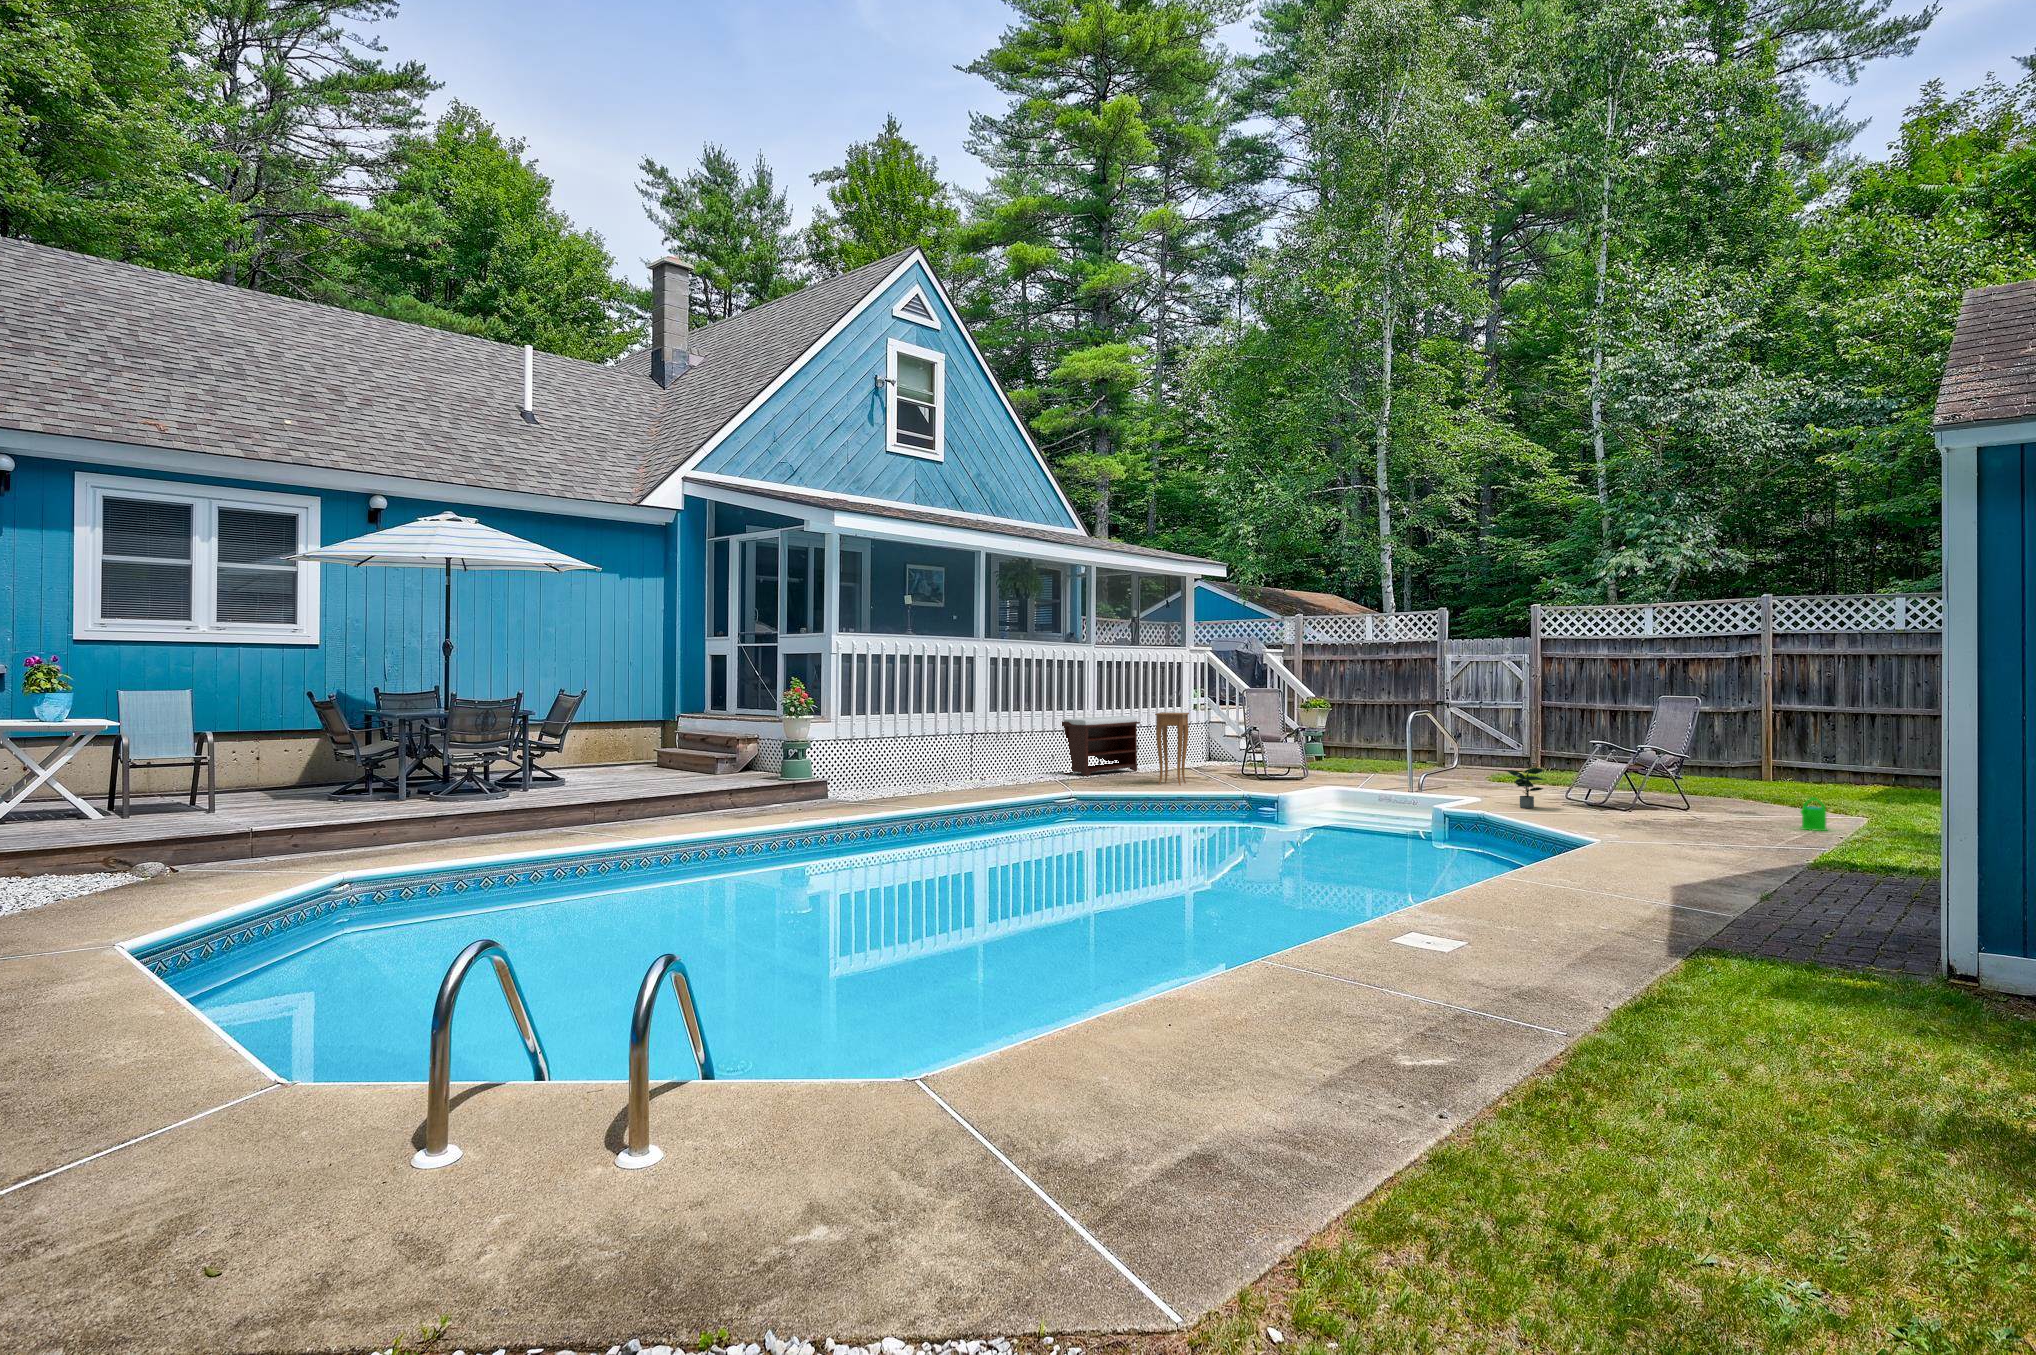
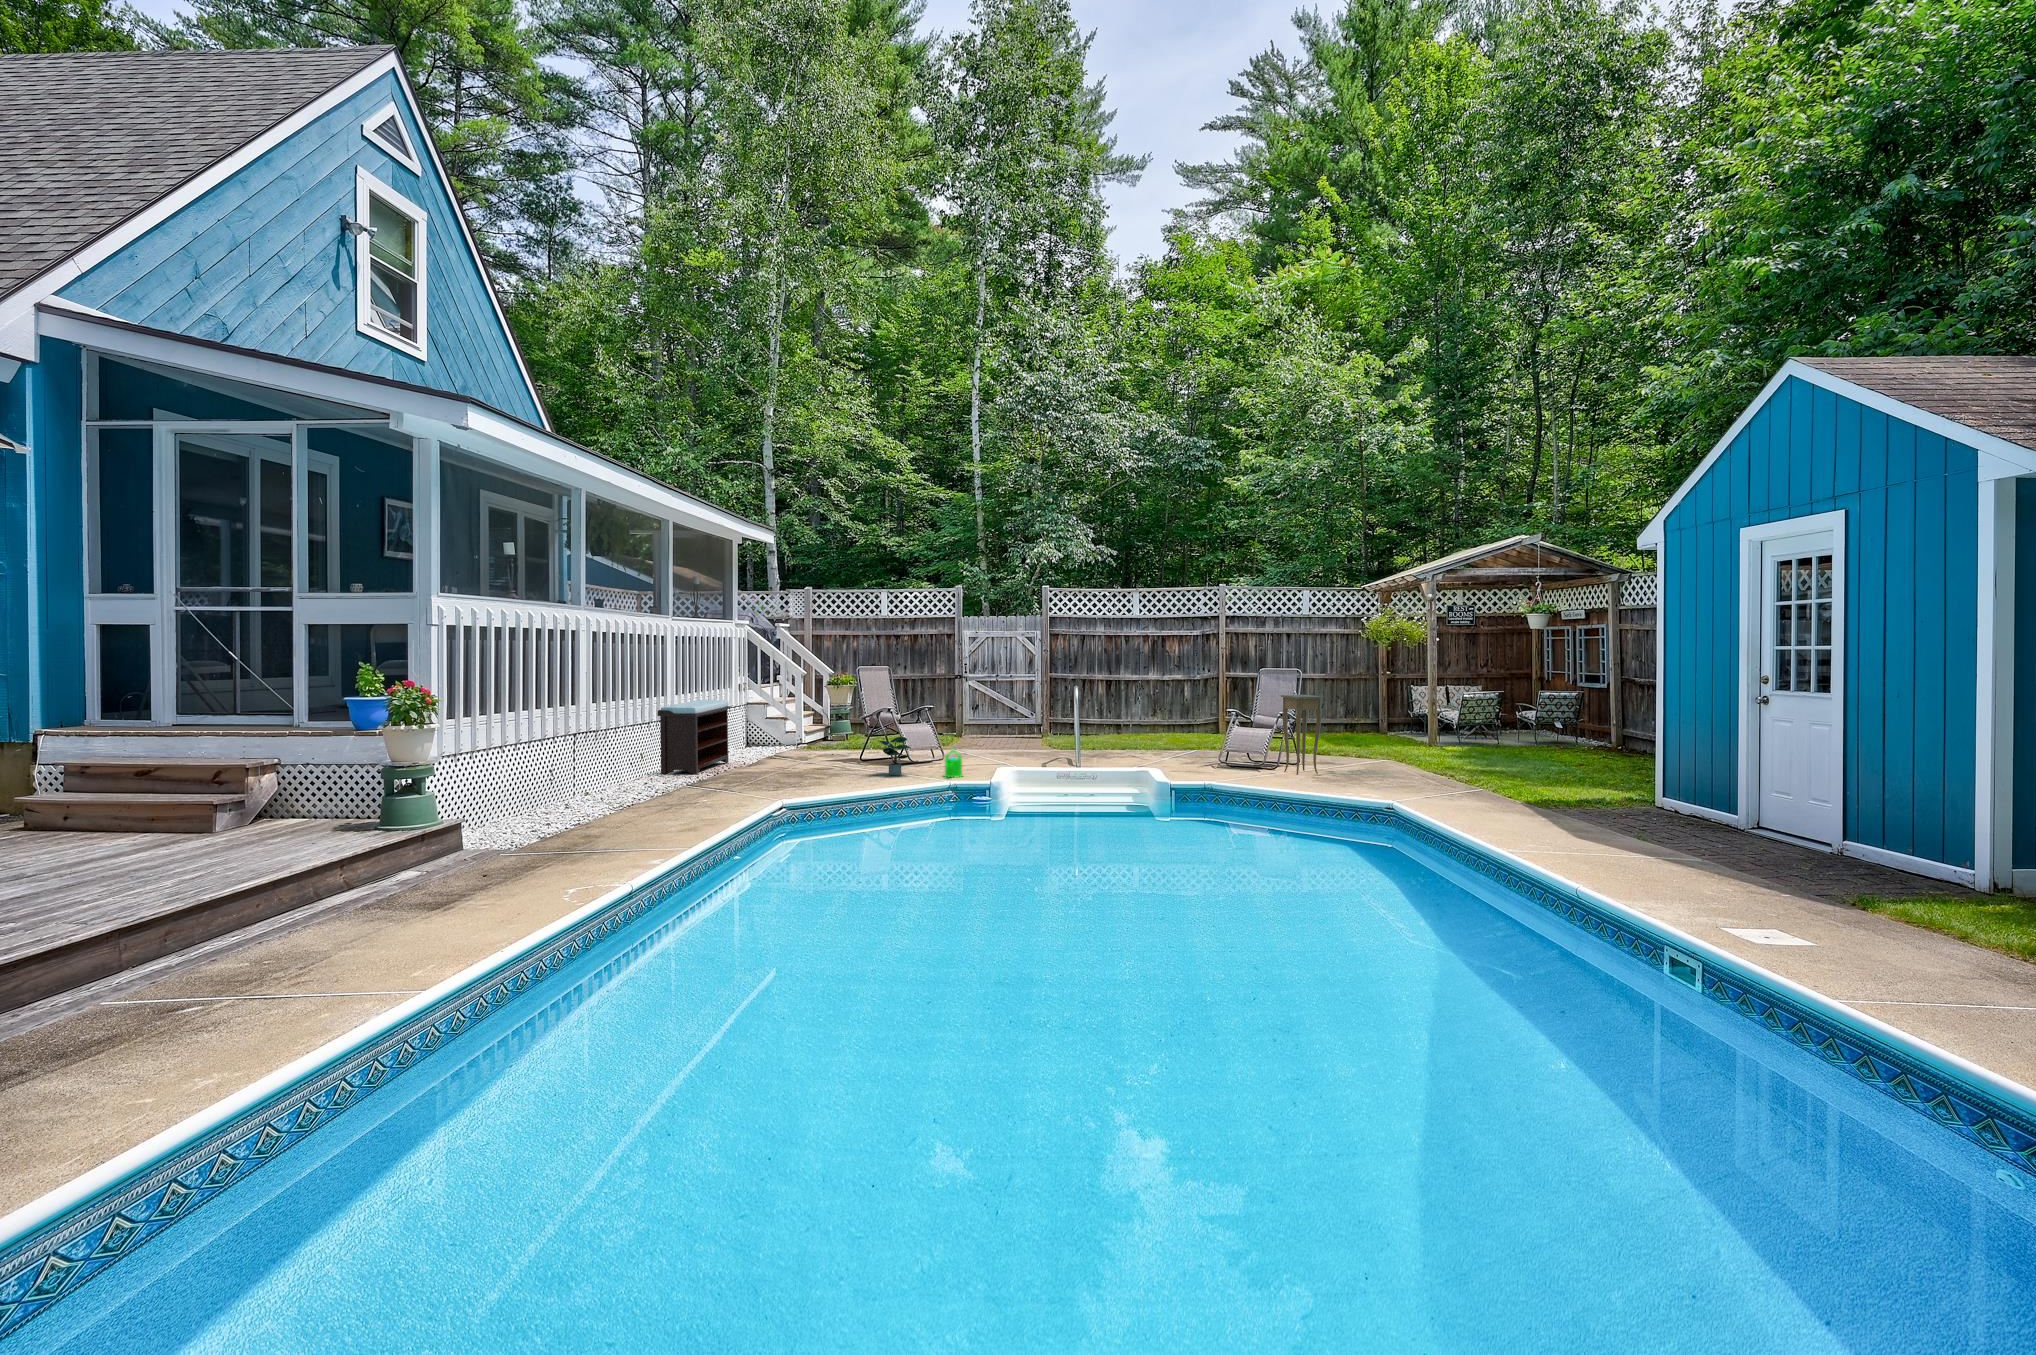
side table: present [1155,712,1189,785] -> present [1281,695,1324,775]
potted plant: present [1508,768,1543,808] -> present [879,737,911,775]
watering can: present [1801,797,1828,831] -> present [945,750,962,777]

